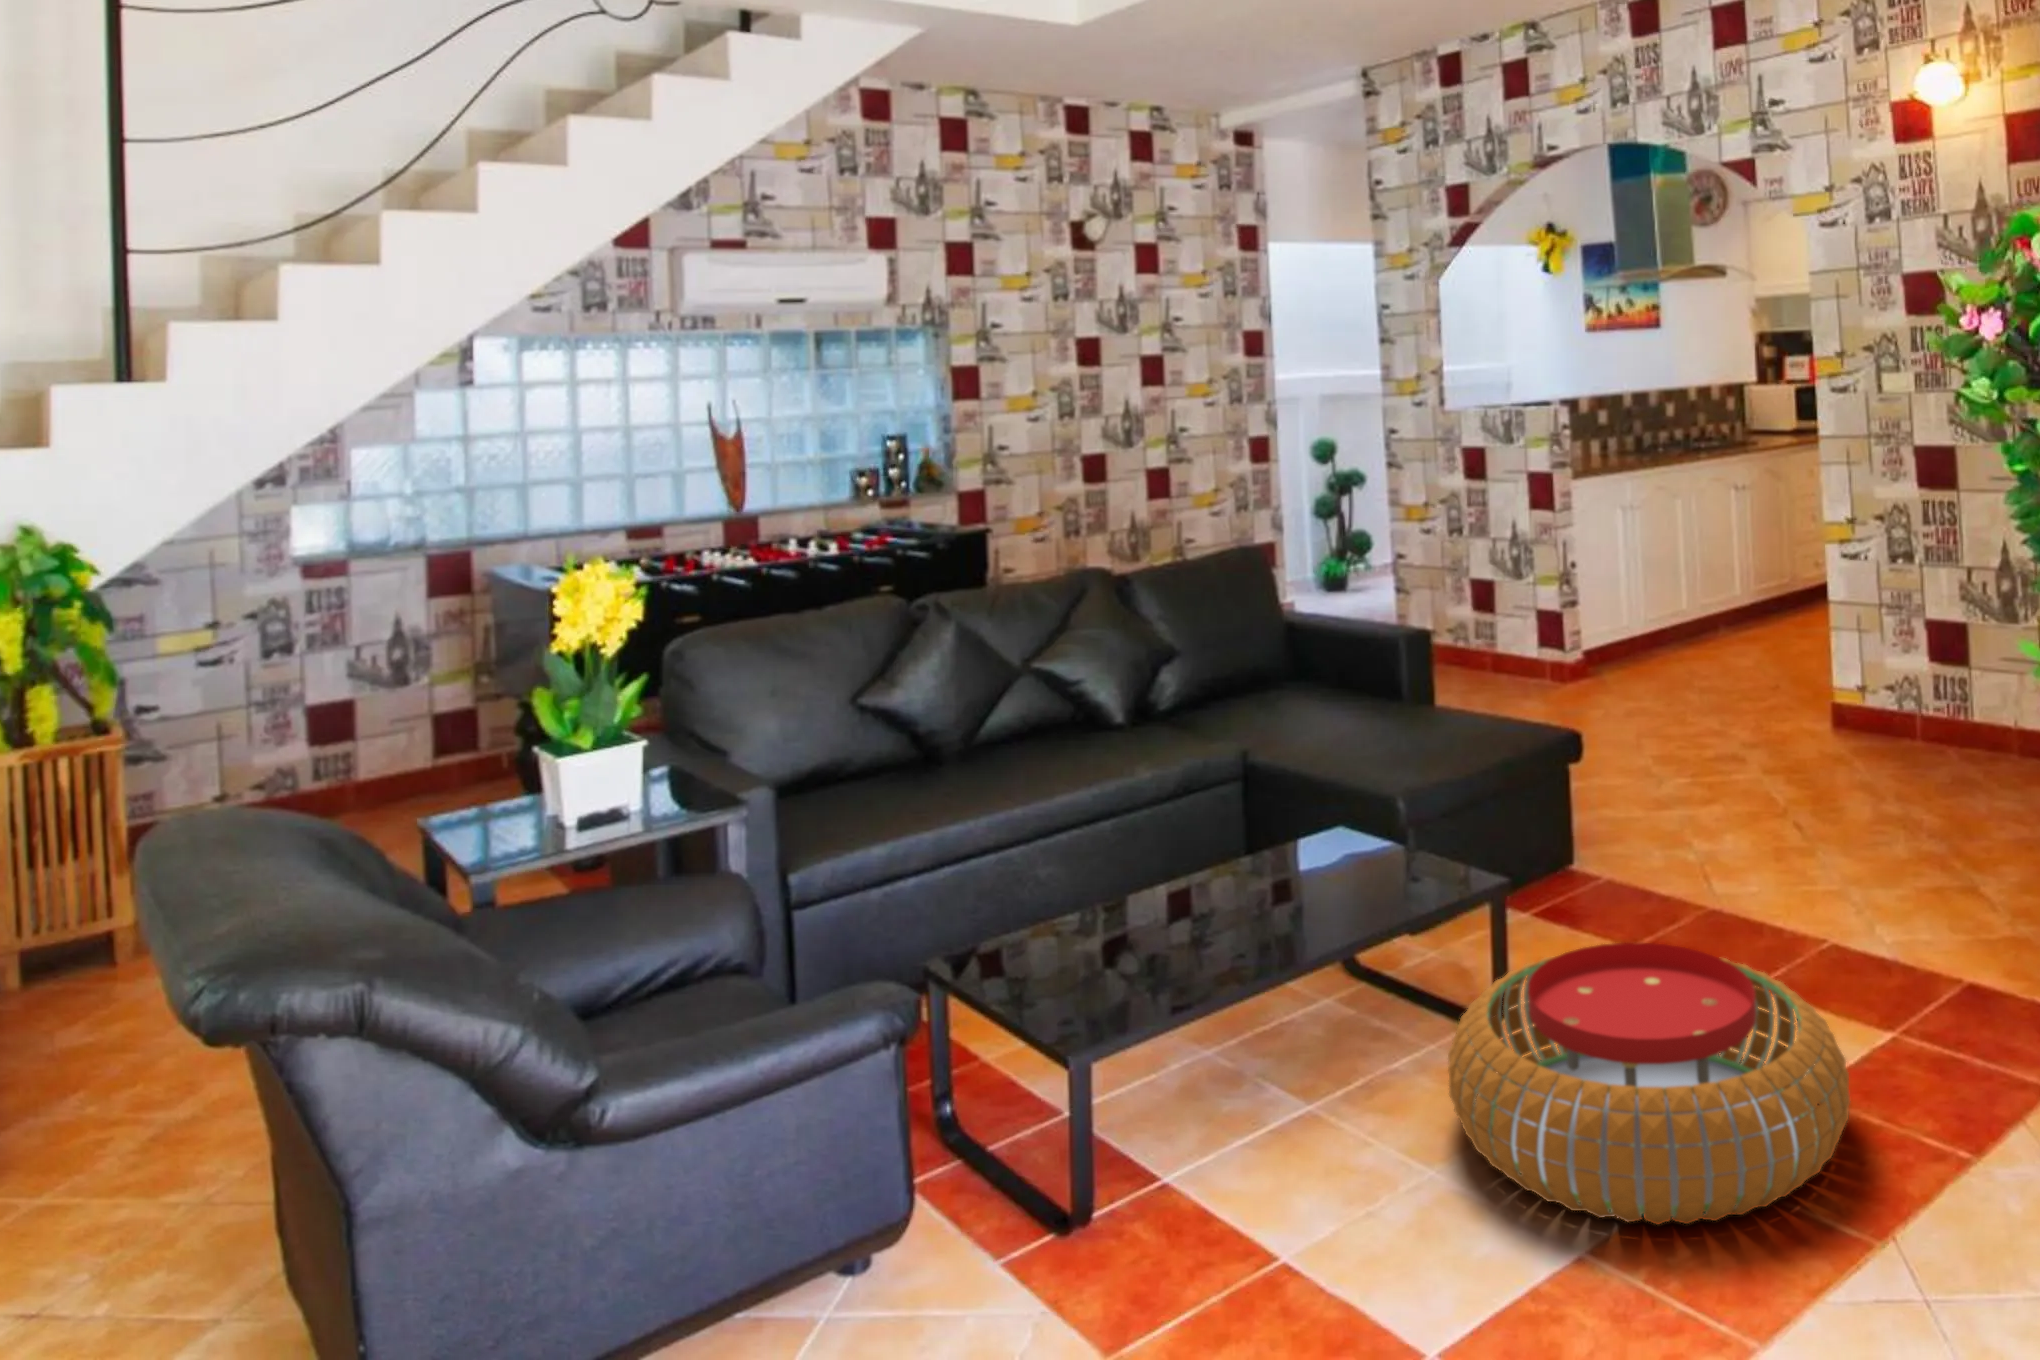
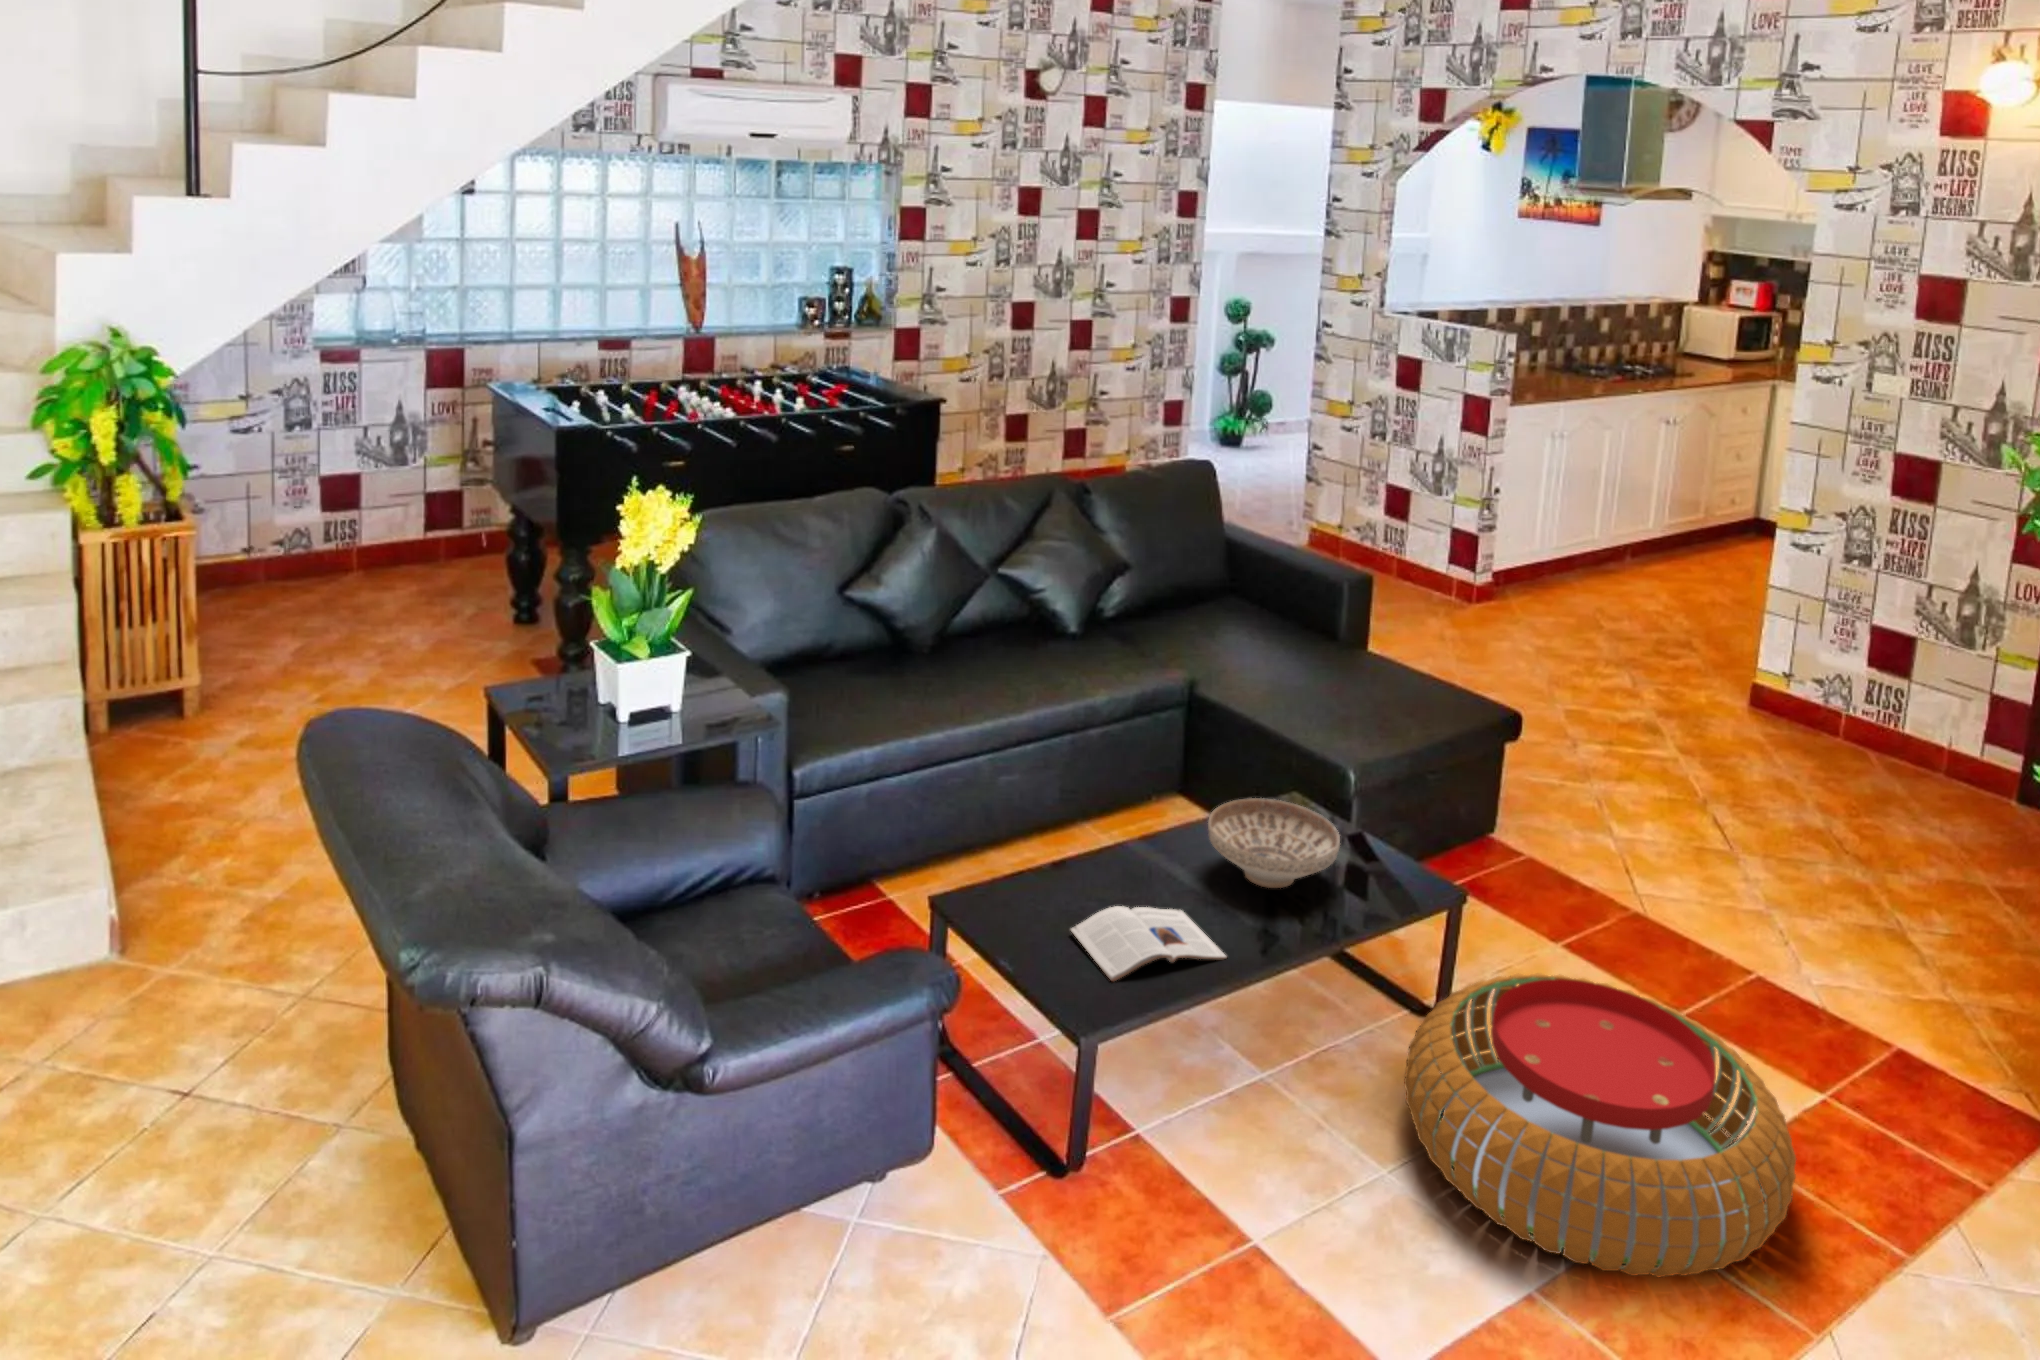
decorative bowl: none [1226,818,1365,904] -> present [1208,798,1340,888]
magazine: none [1067,933,1237,1004] -> present [1071,906,1227,981]

